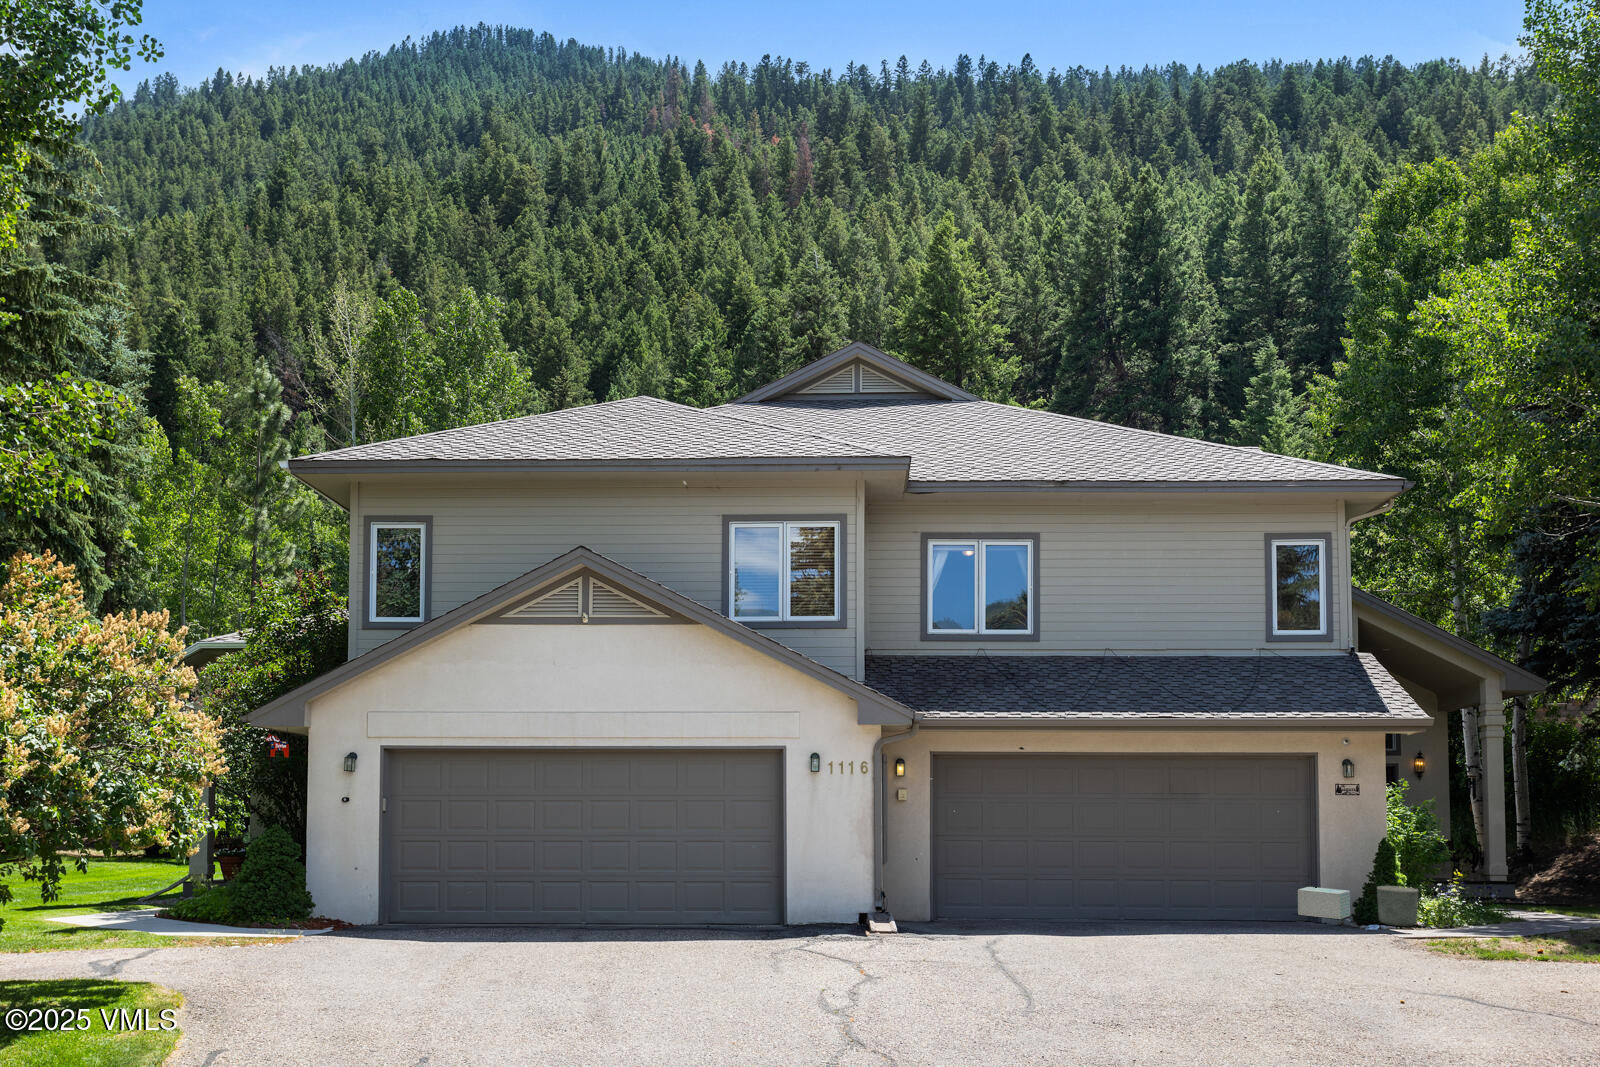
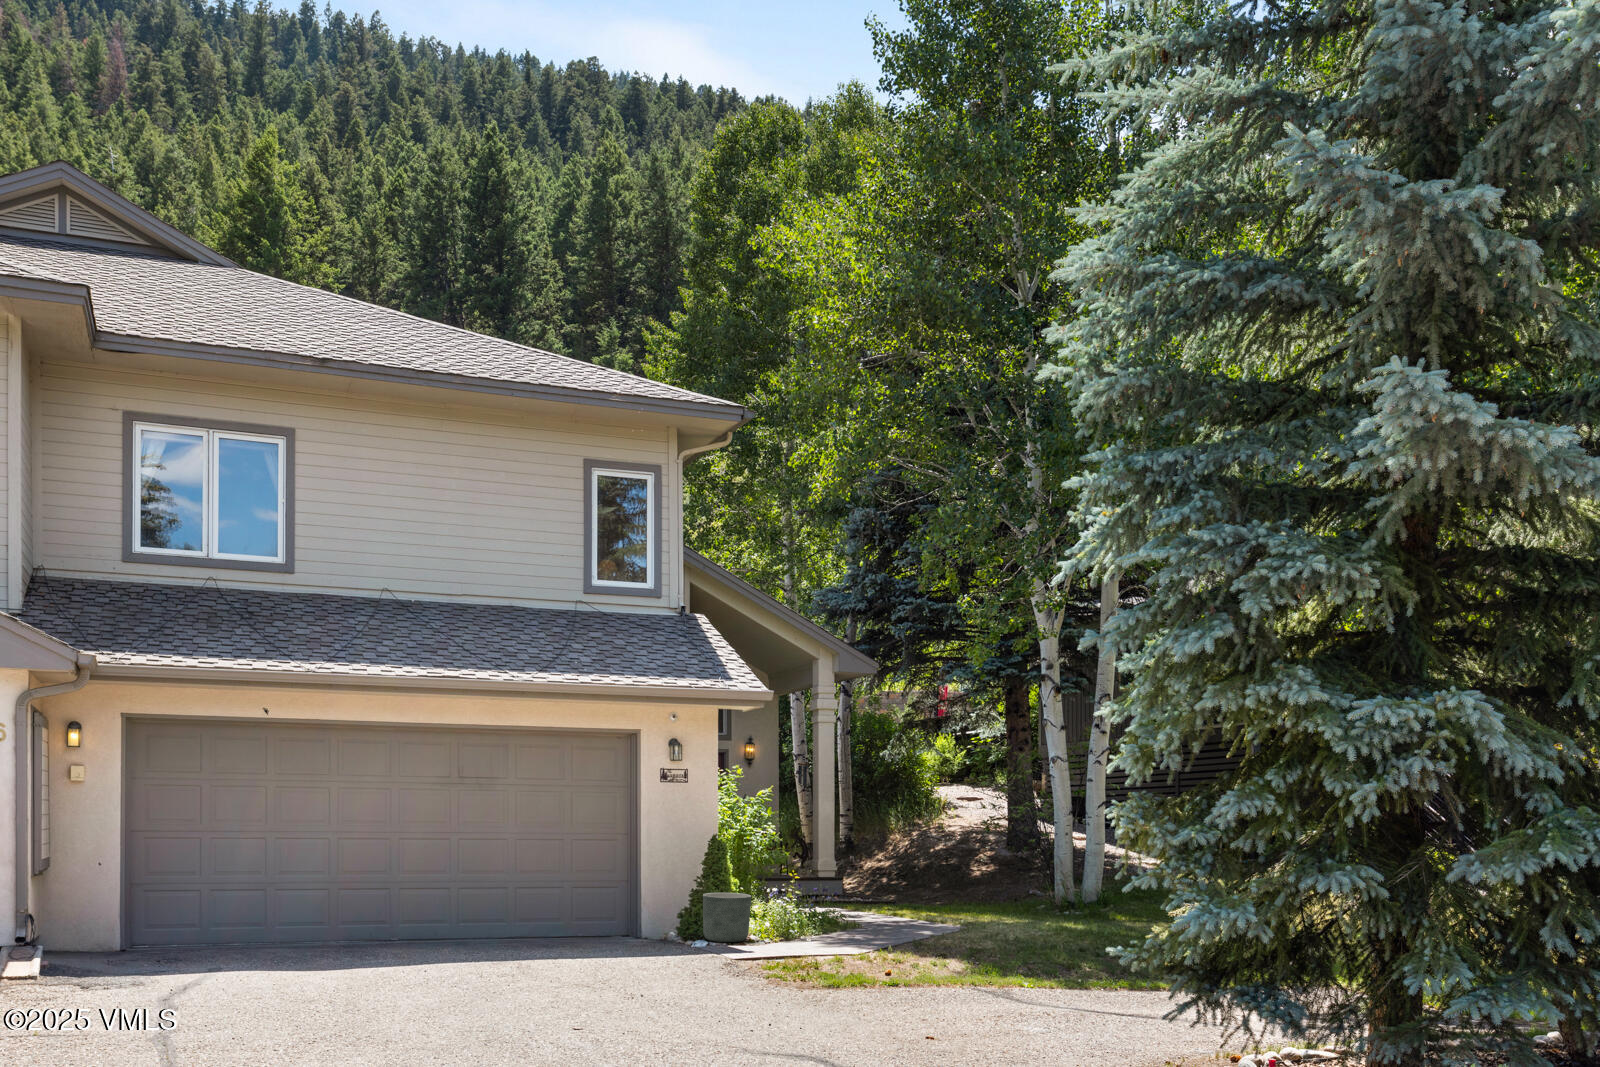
storage box: present [1298,887,1350,919] -> none [606,898,670,938]

